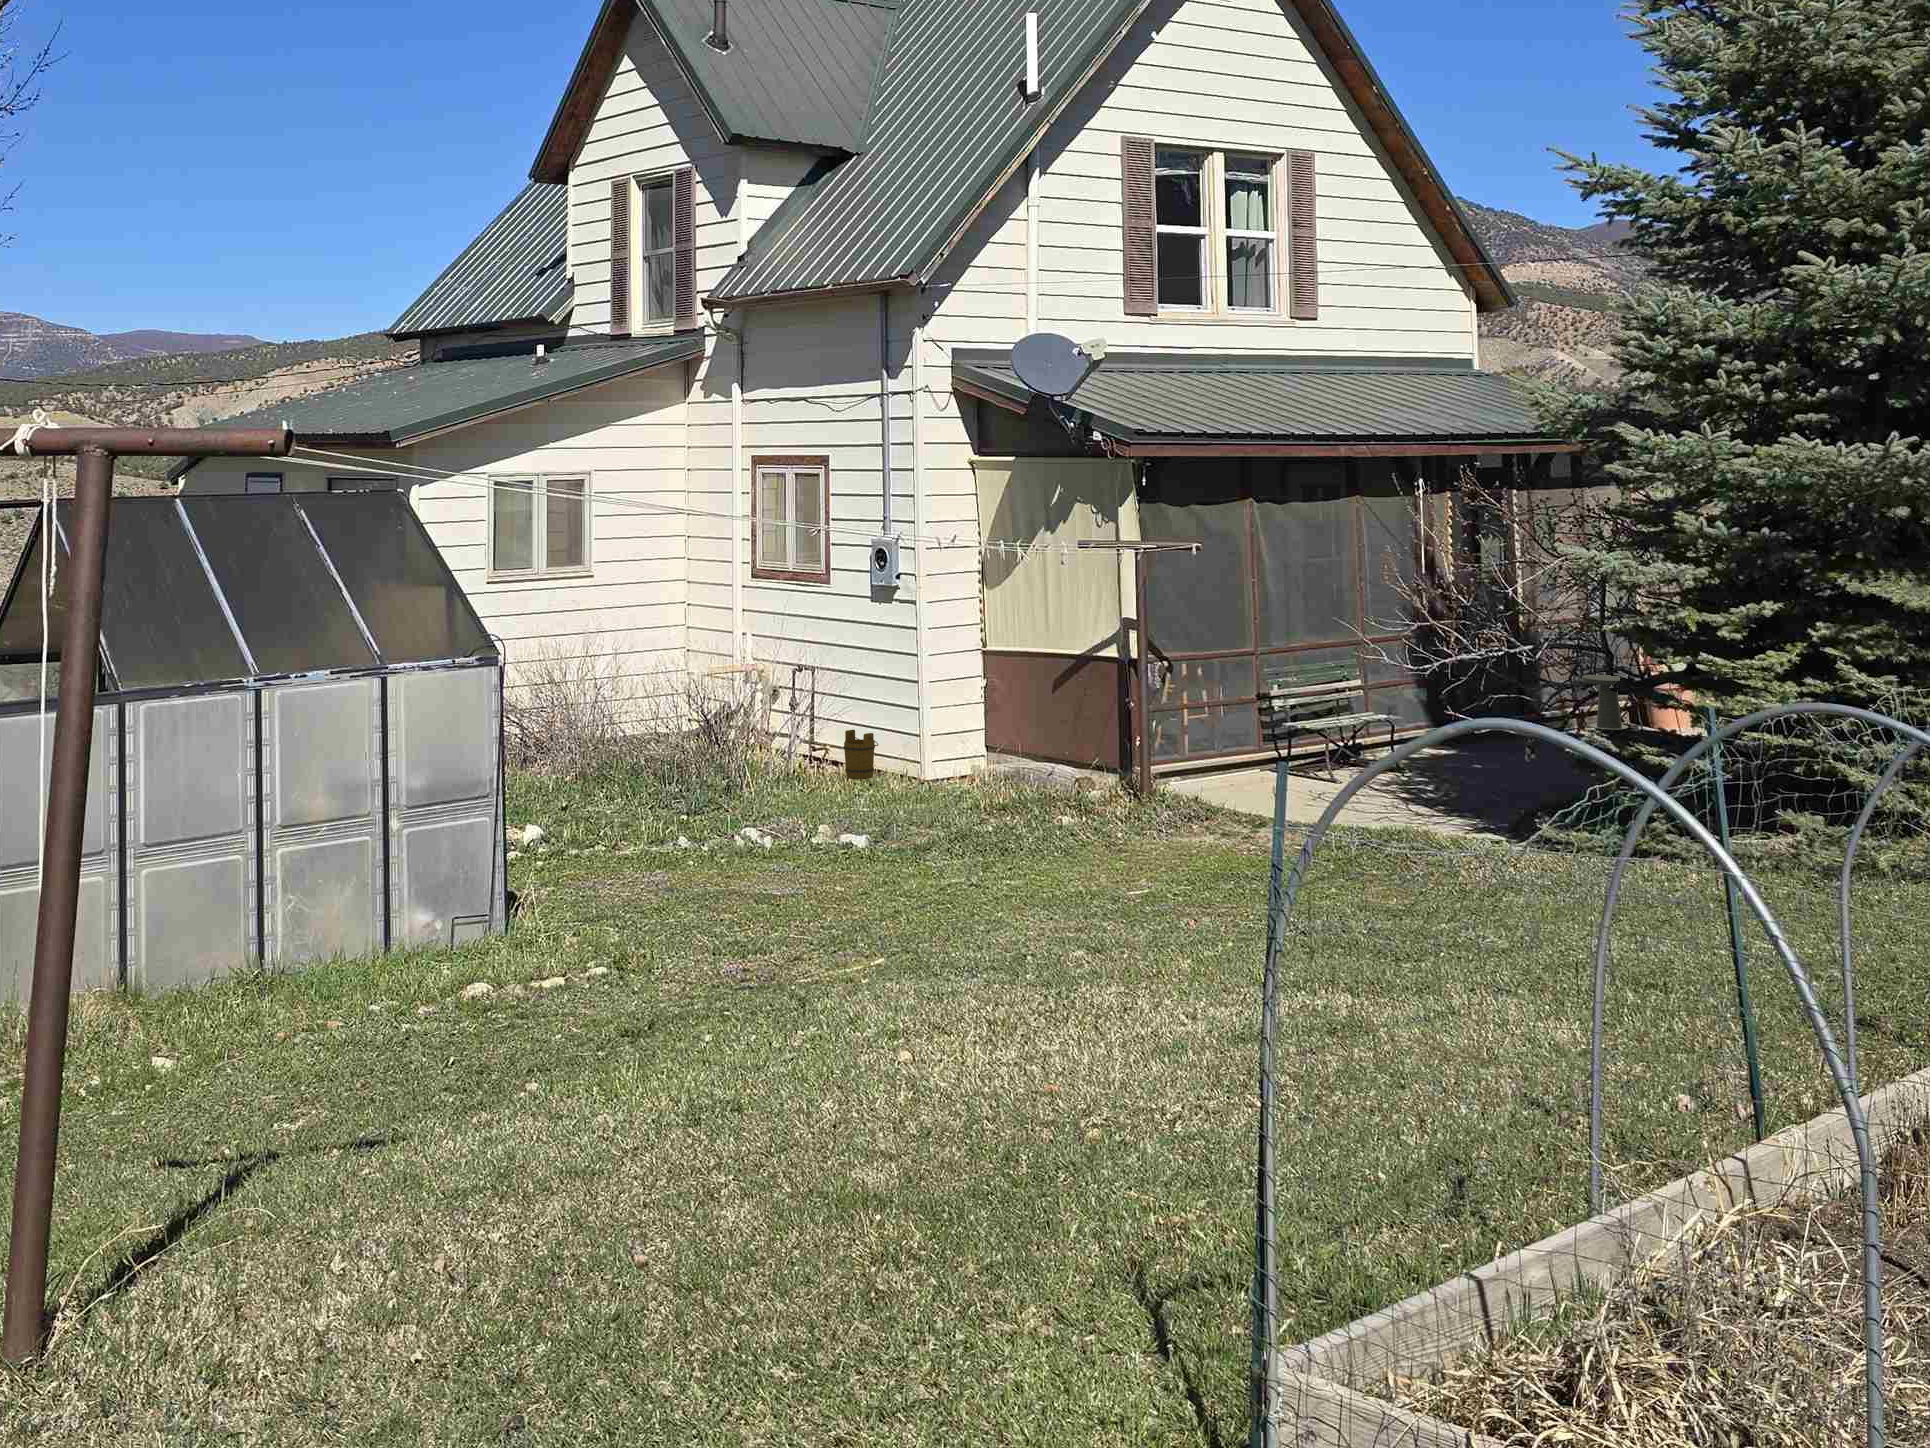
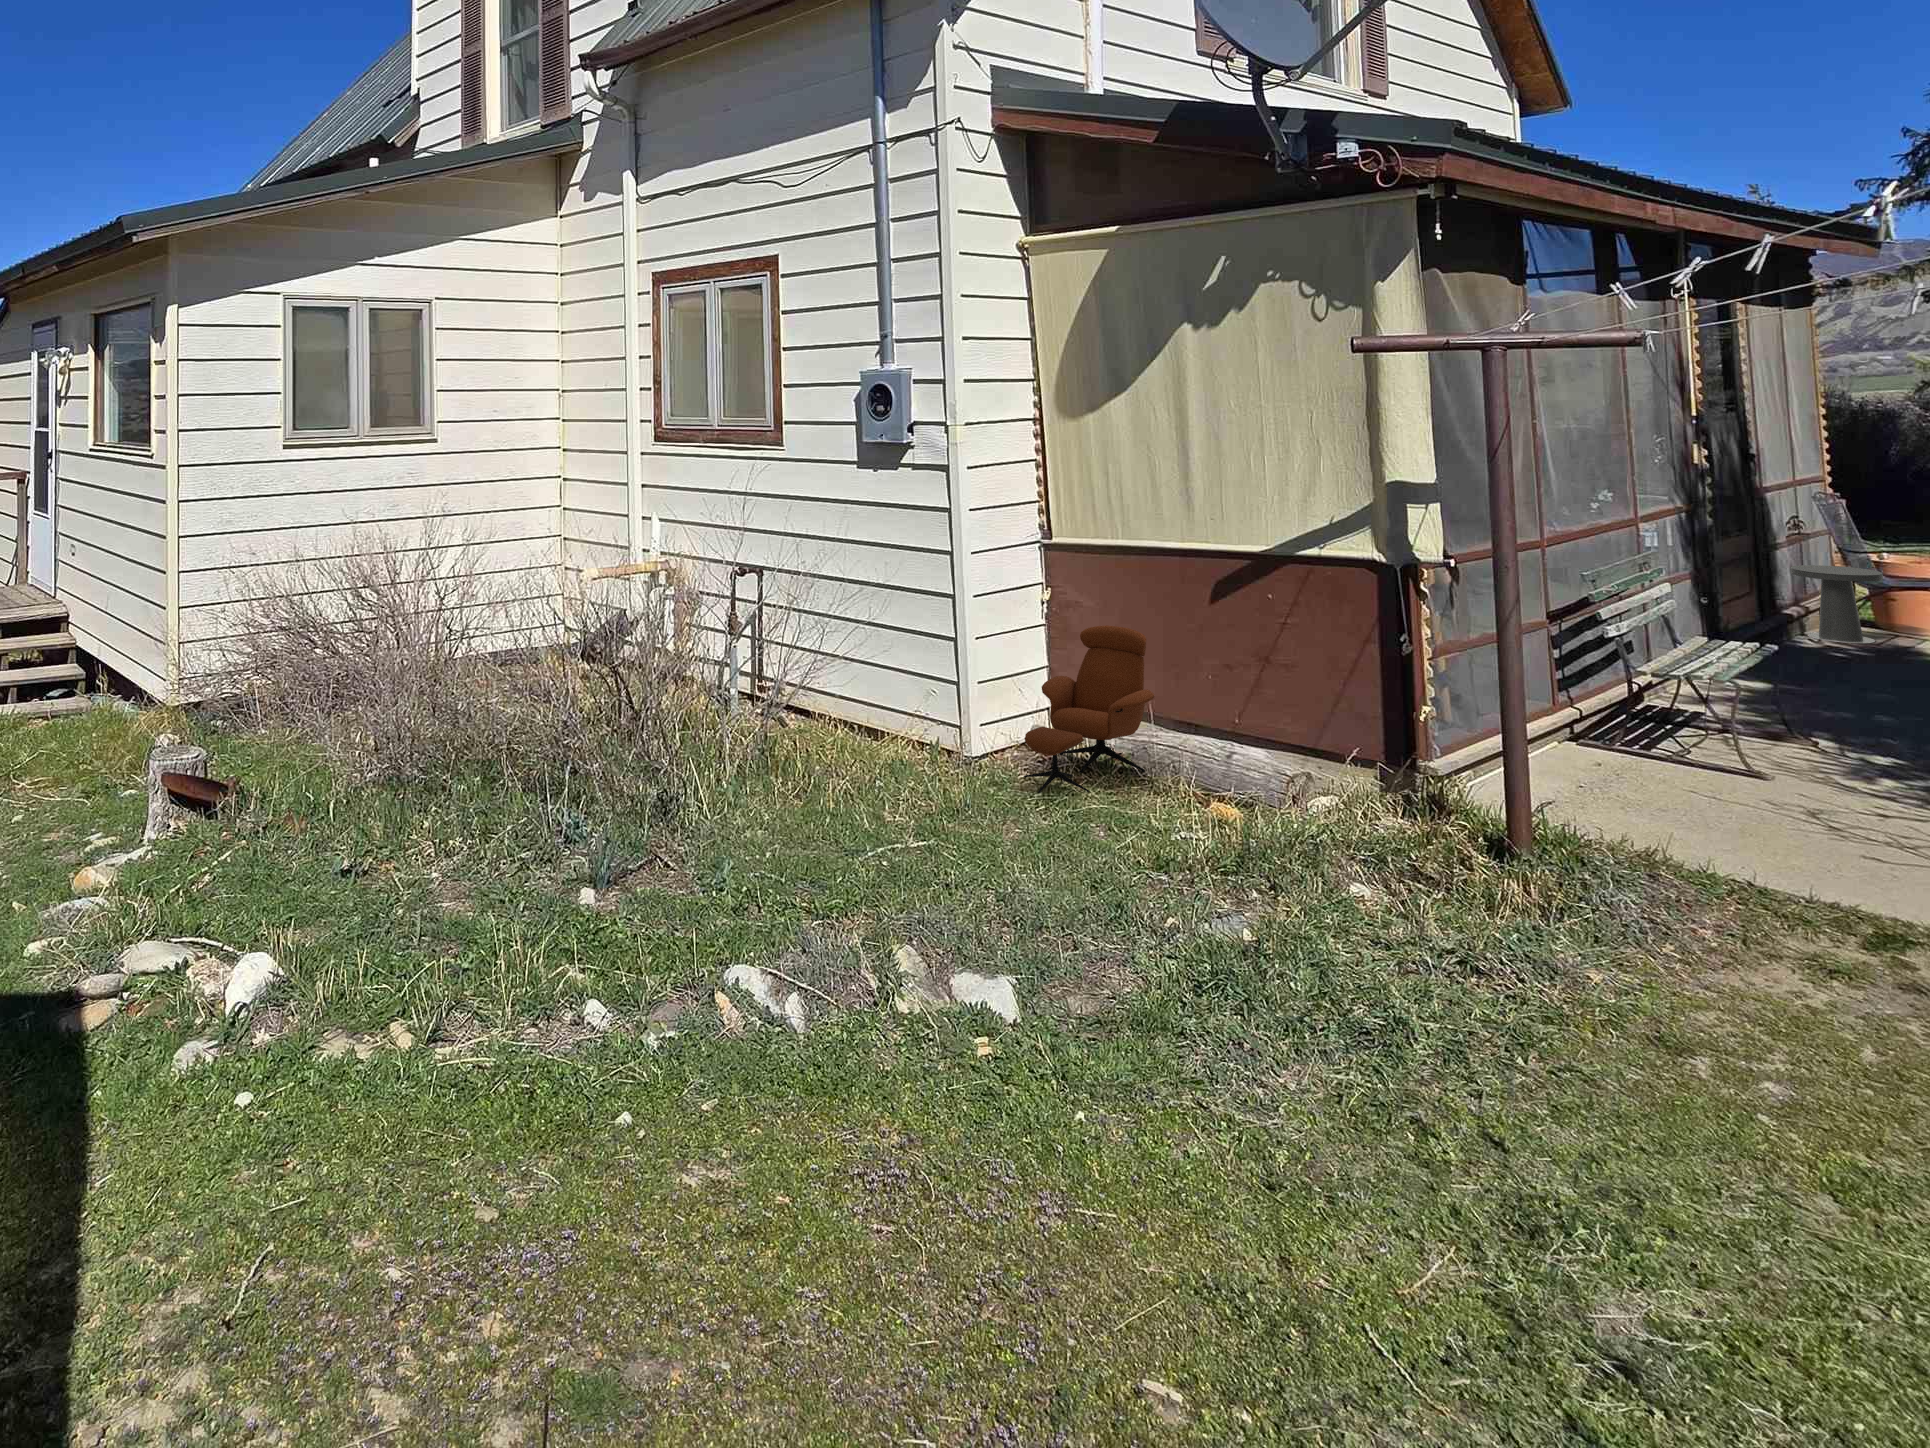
lounge chair: none [944,703,1030,795] -> present [1024,625,1154,793]
bucket: present [843,730,878,779] -> none [828,666,883,748]

